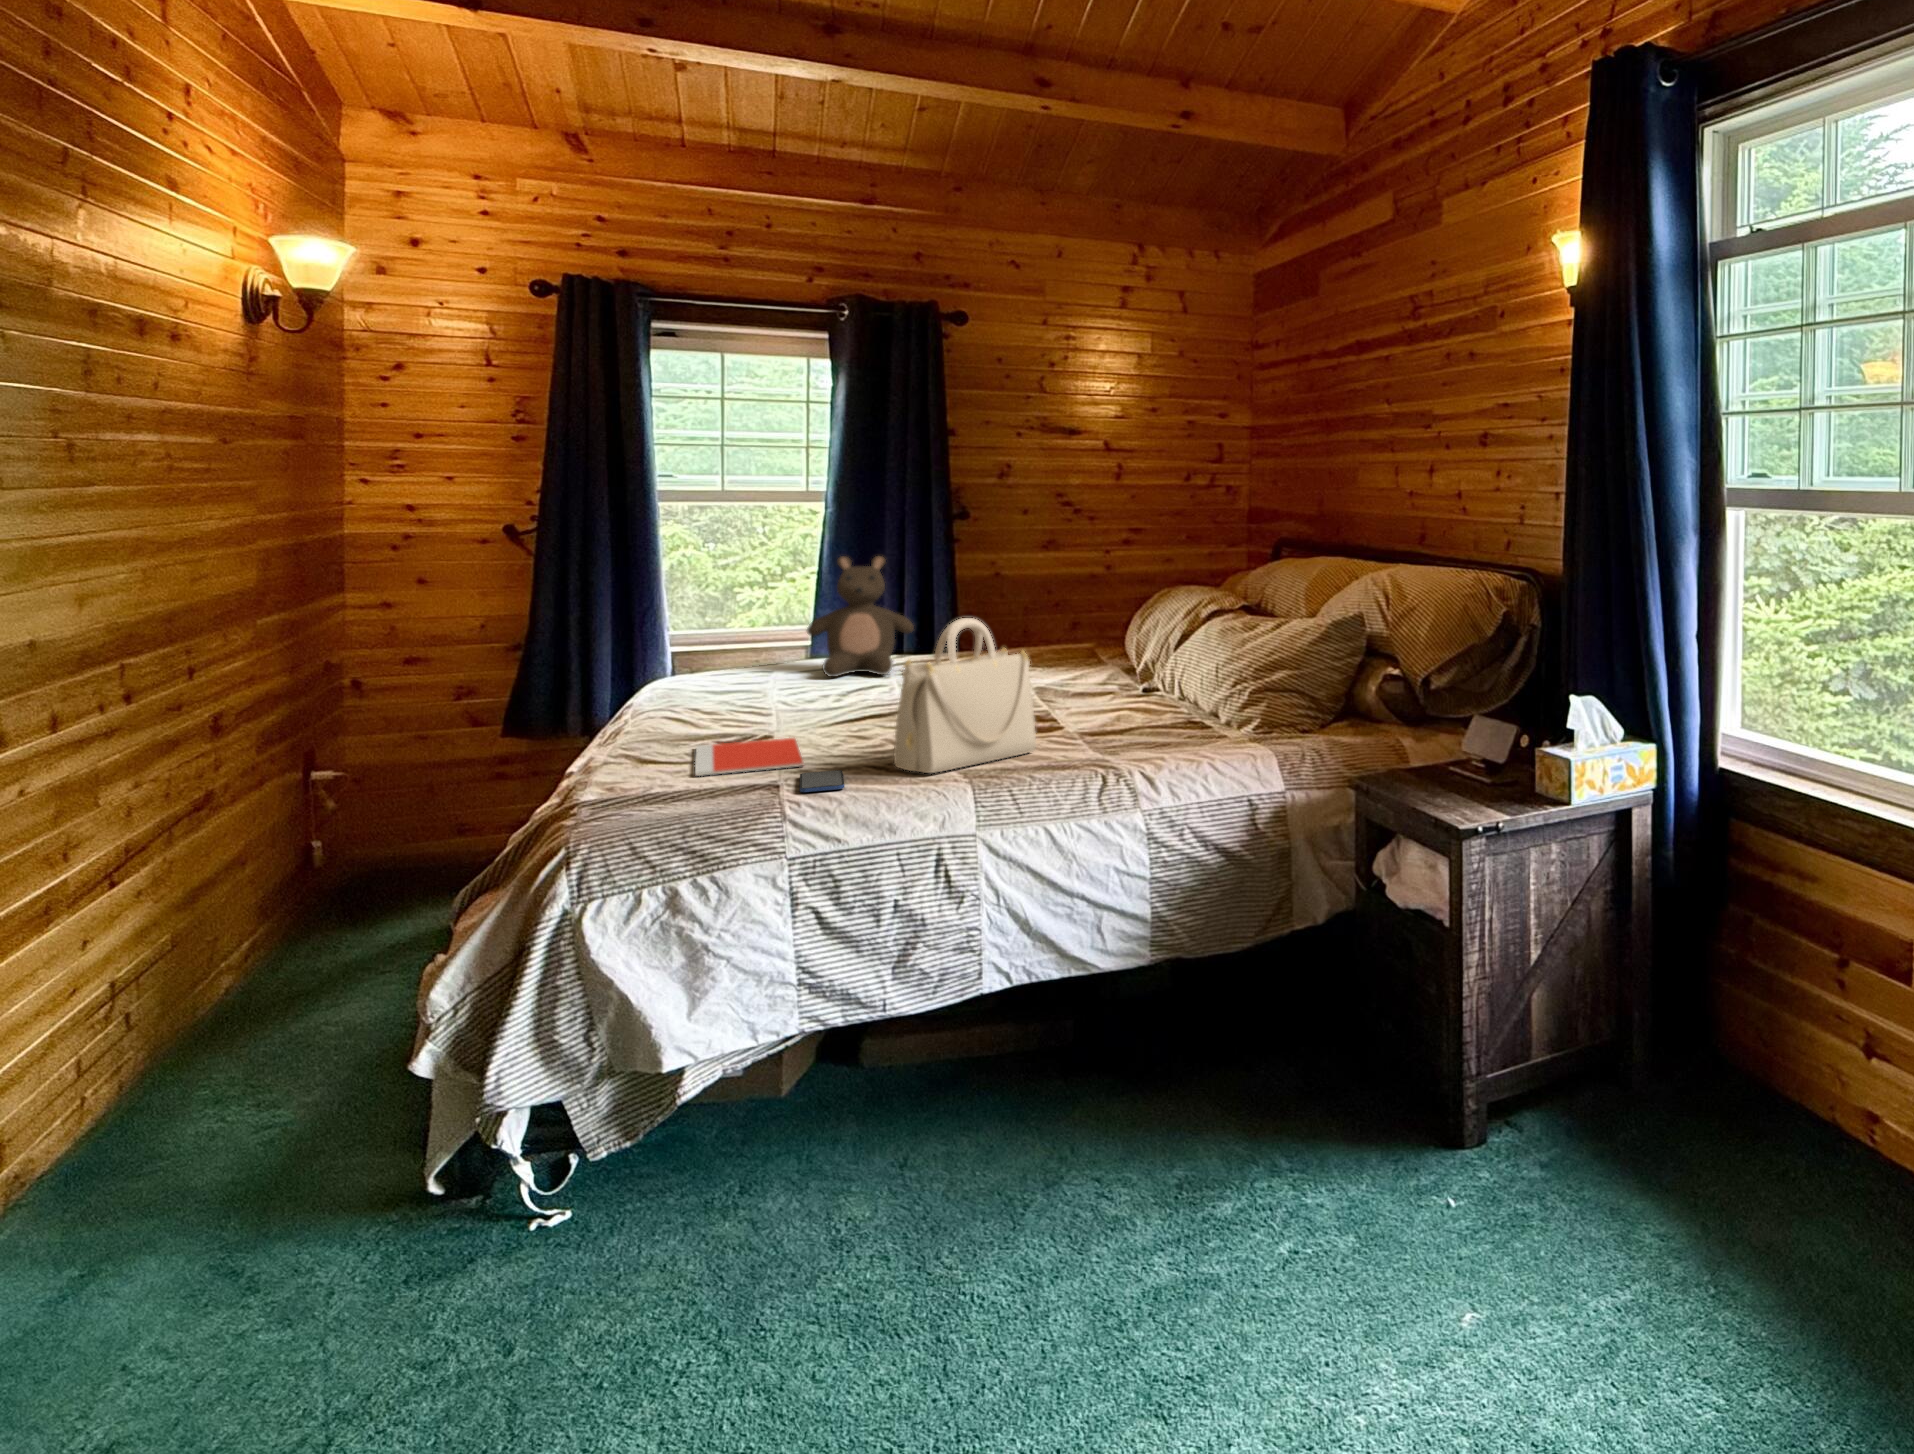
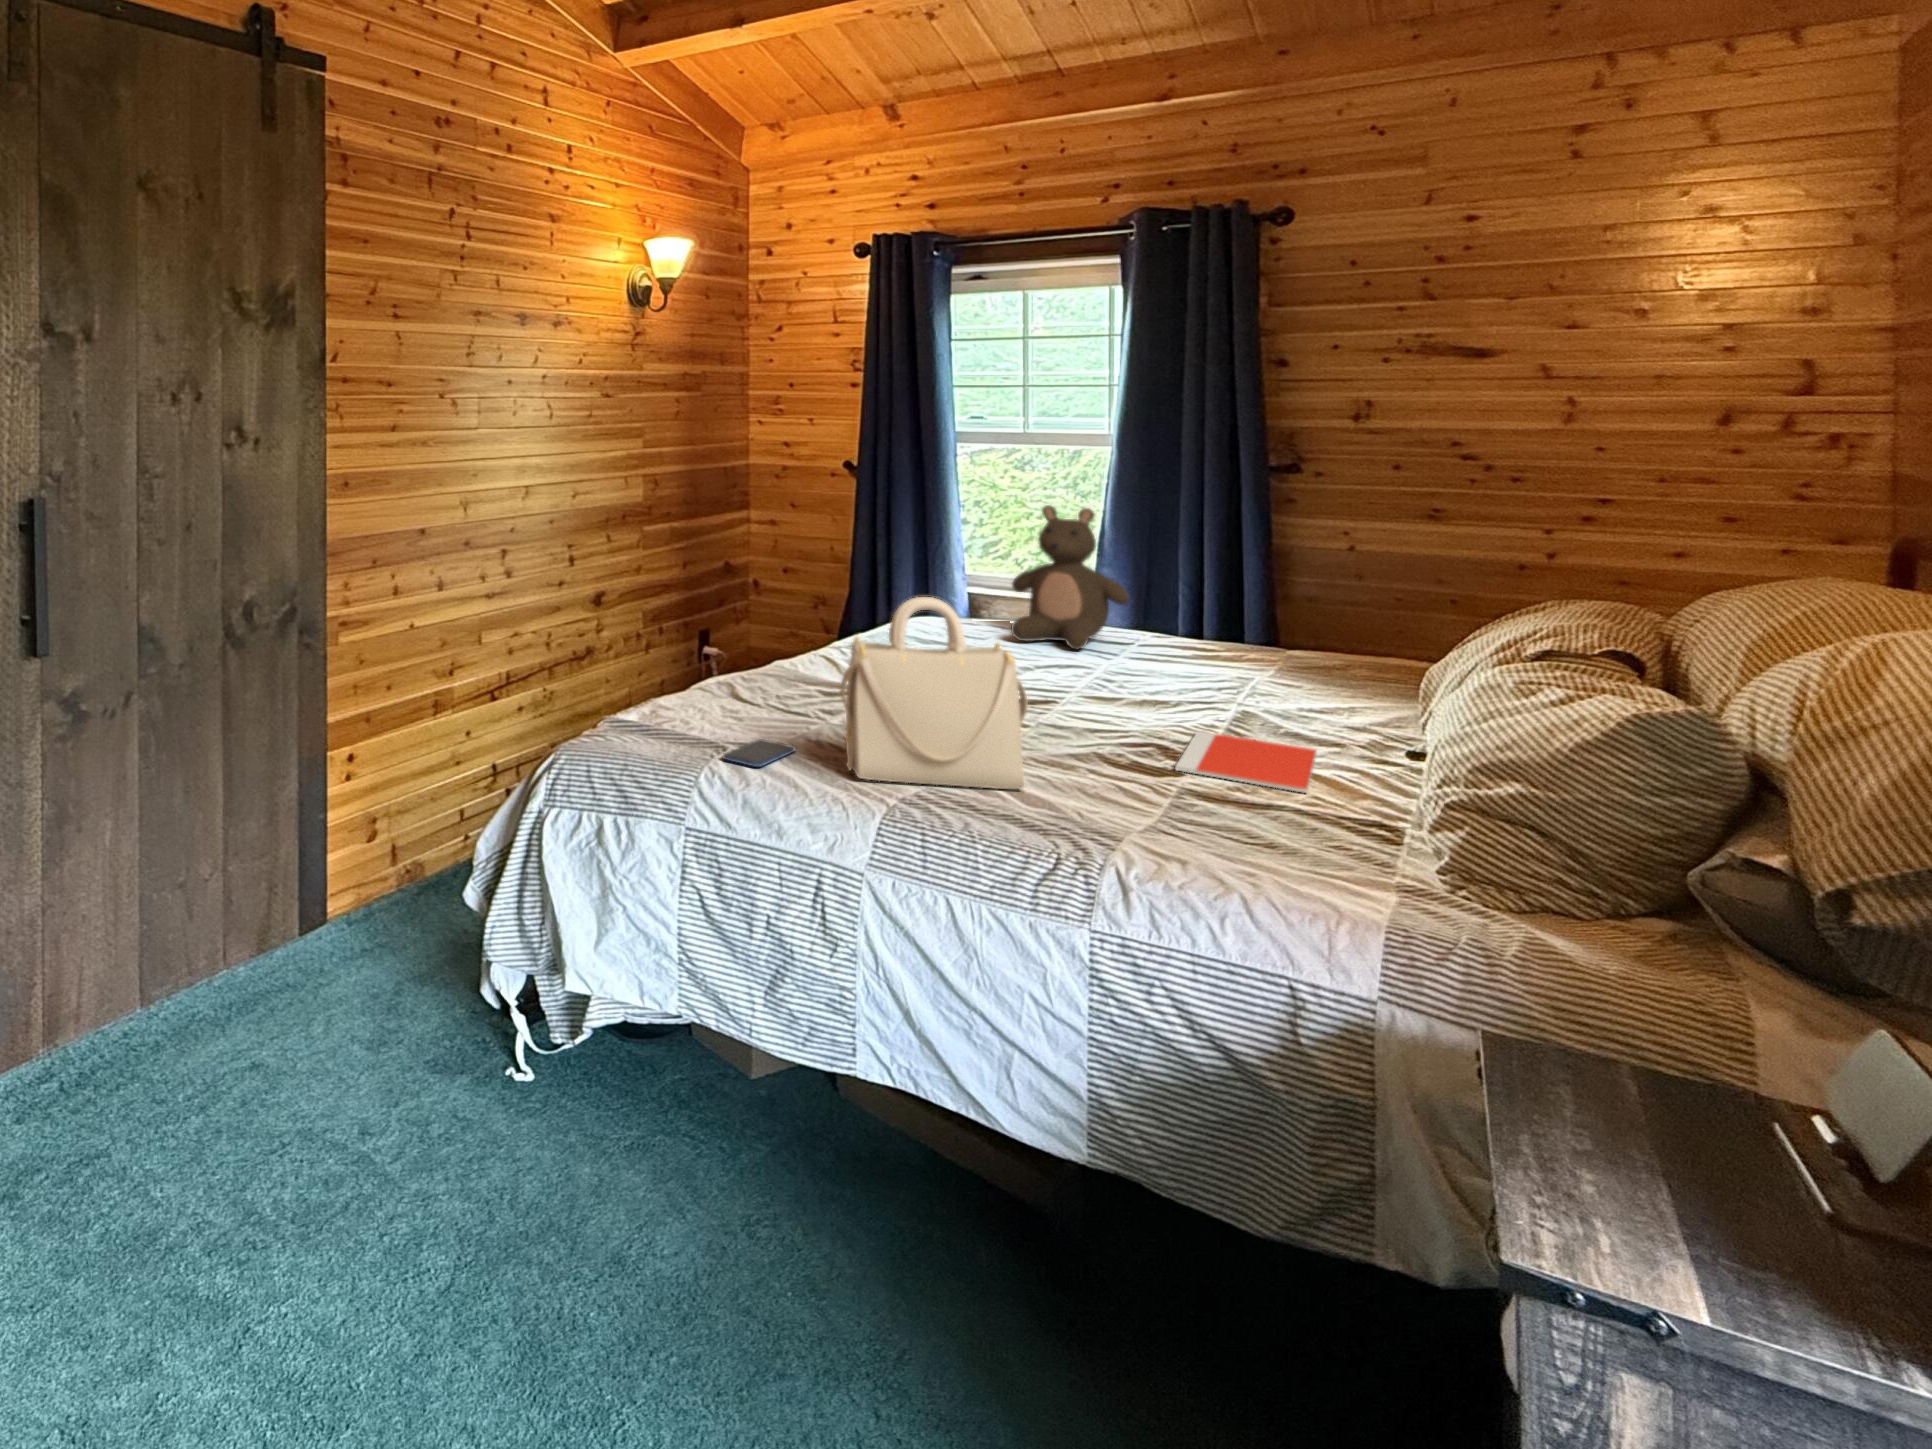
notebook: present [695,738,804,776] -> present [1175,731,1317,793]

